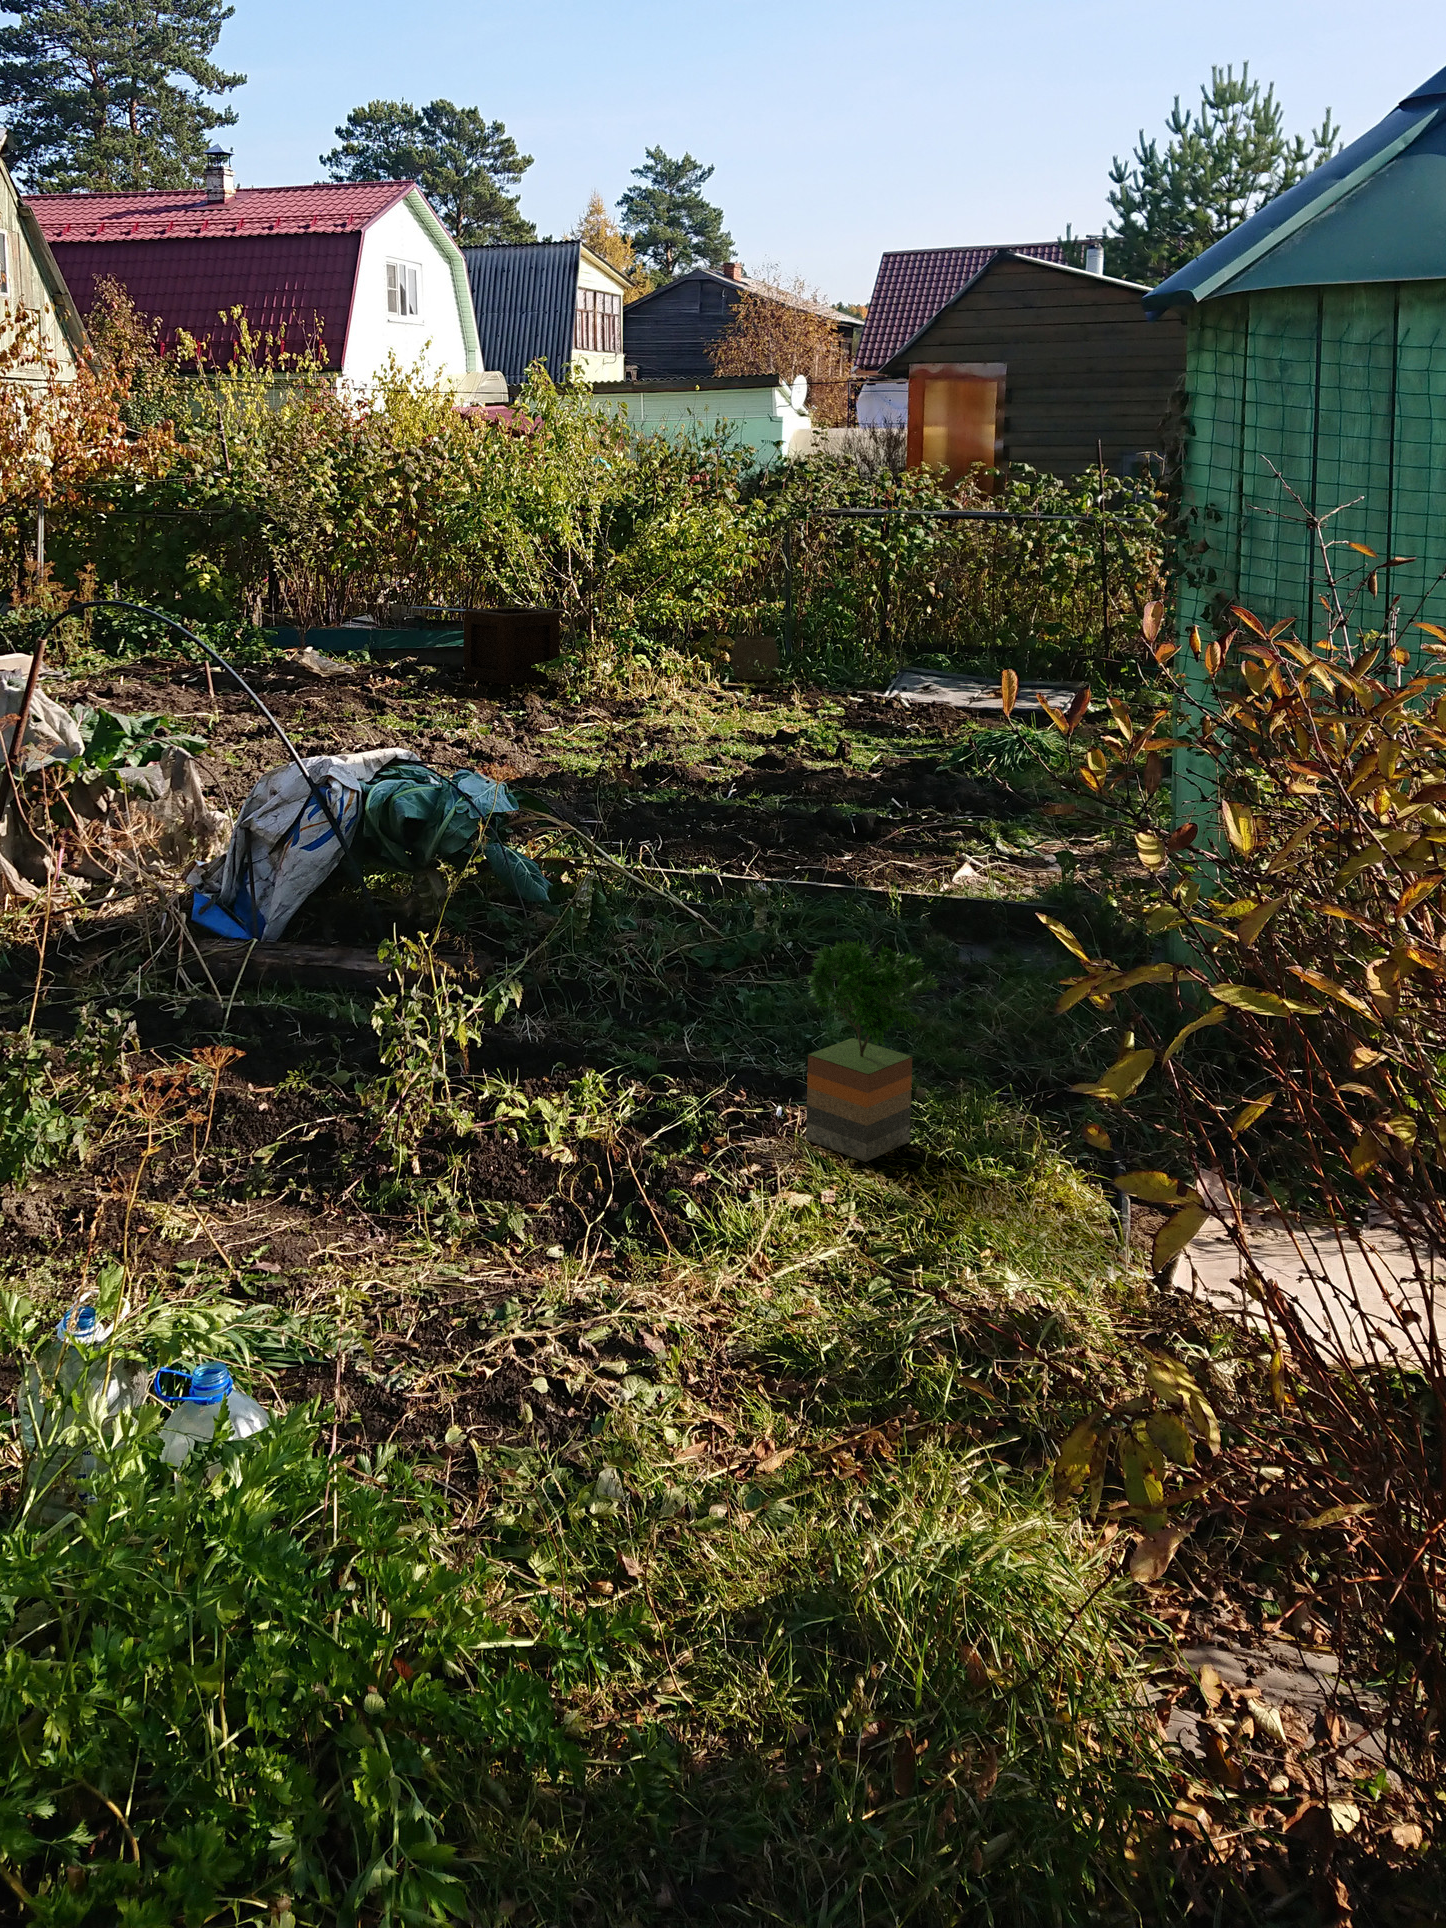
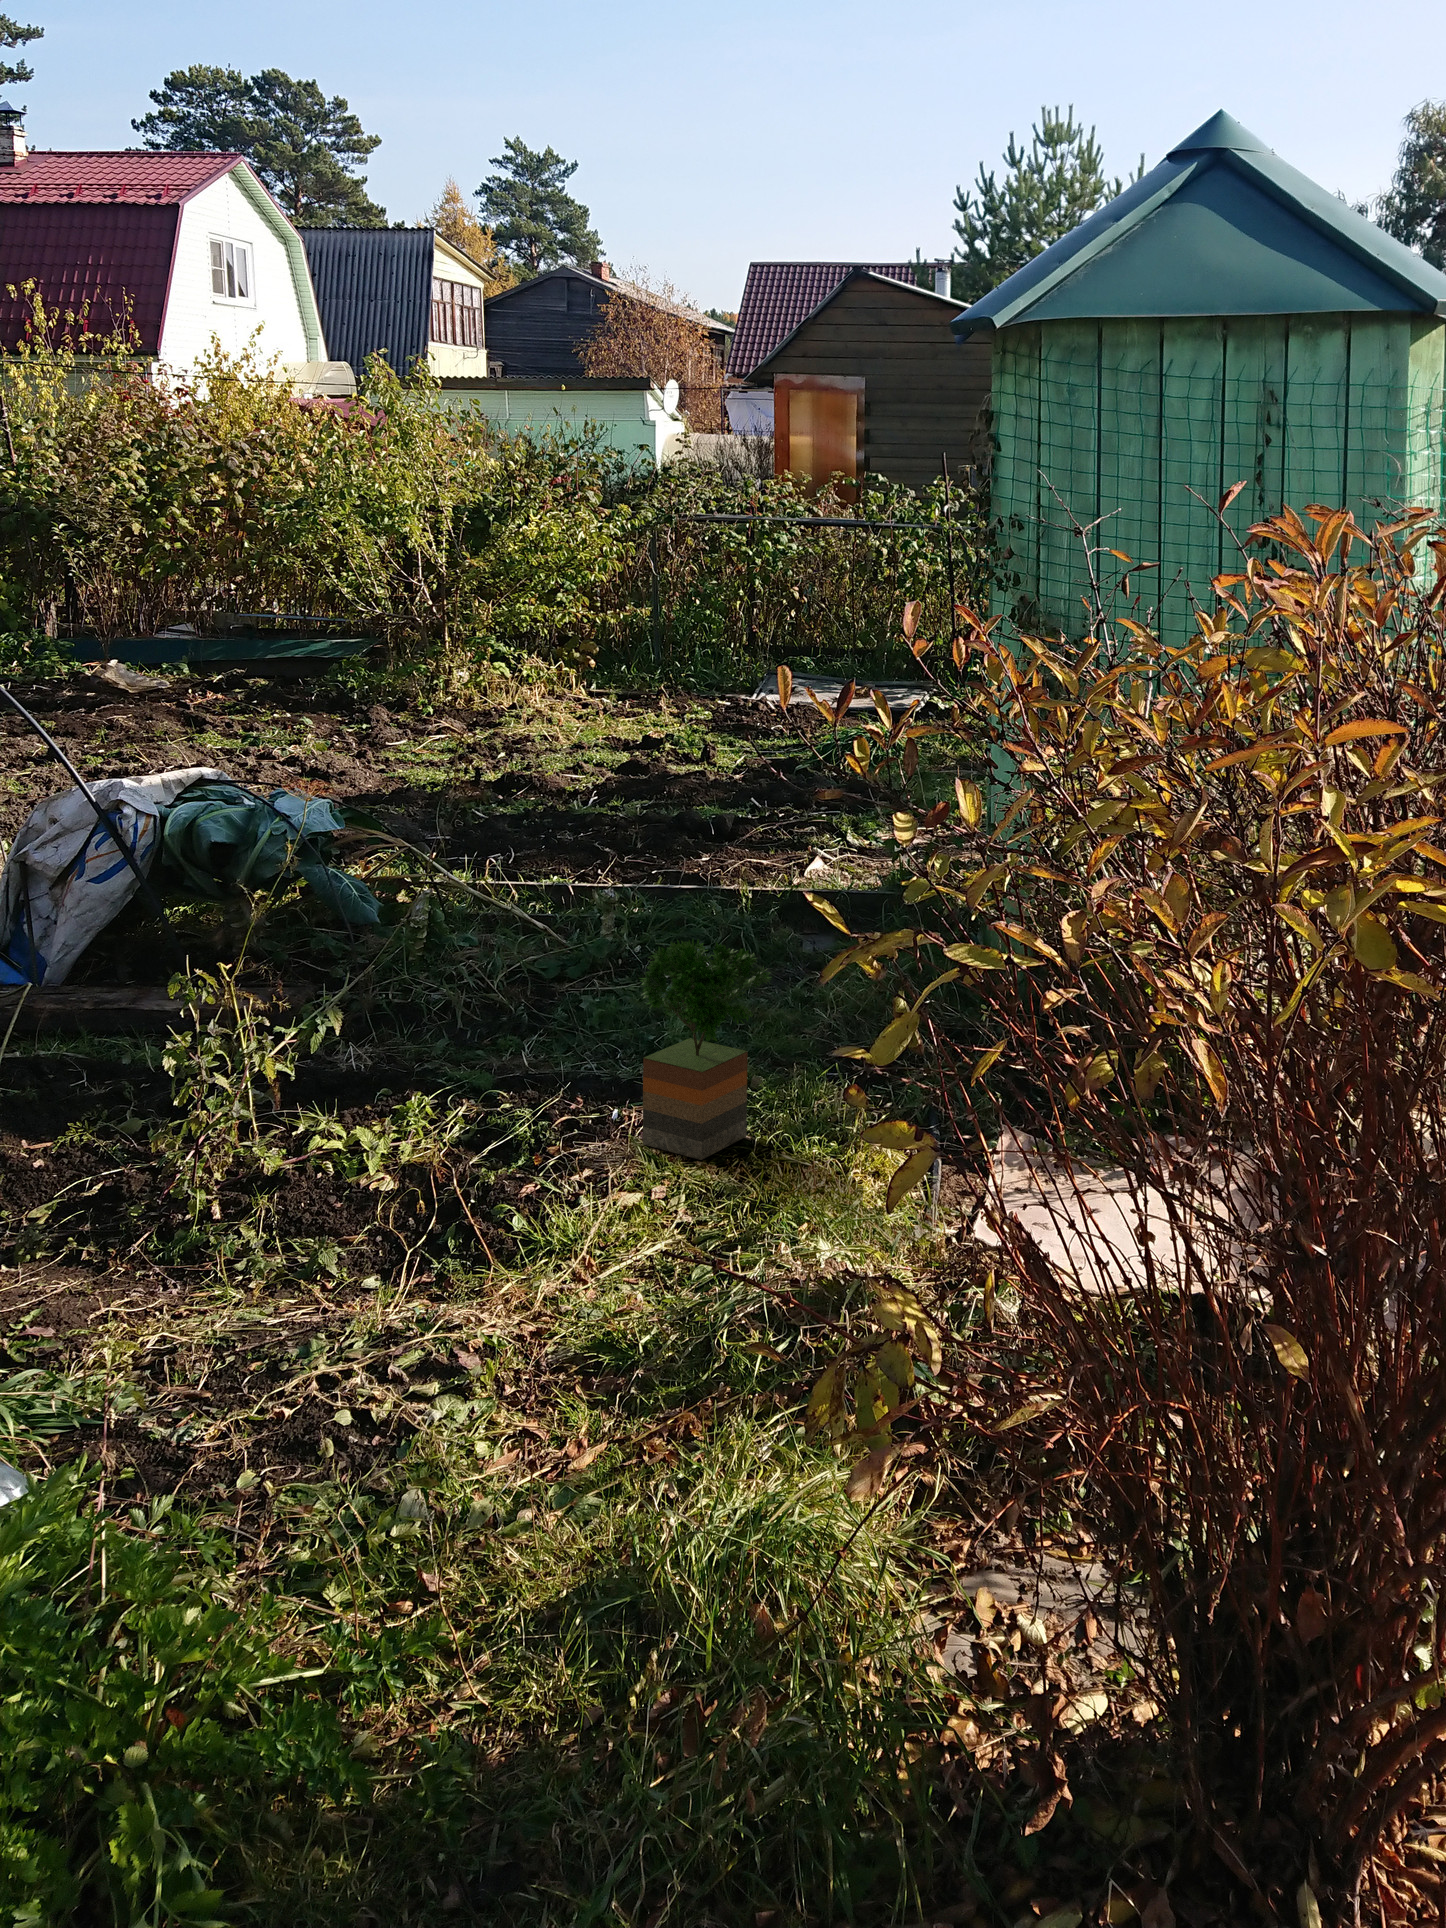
wooden crate: present [463,607,560,685] -> none [298,613,409,698]
woven basket: present [731,636,779,680] -> none [597,642,648,688]

